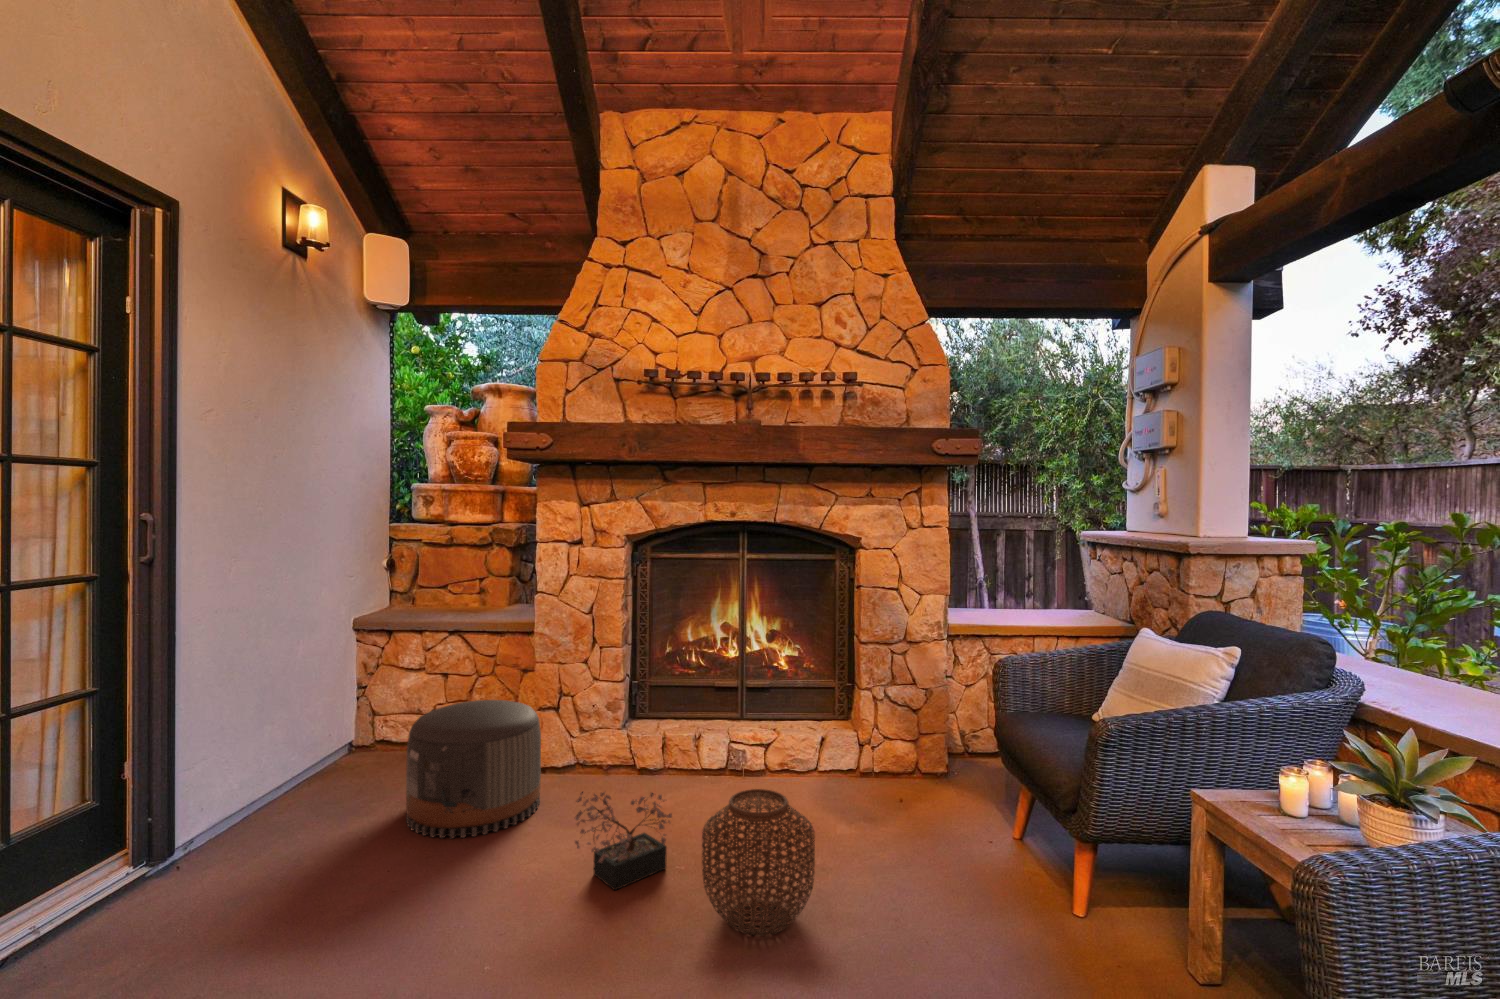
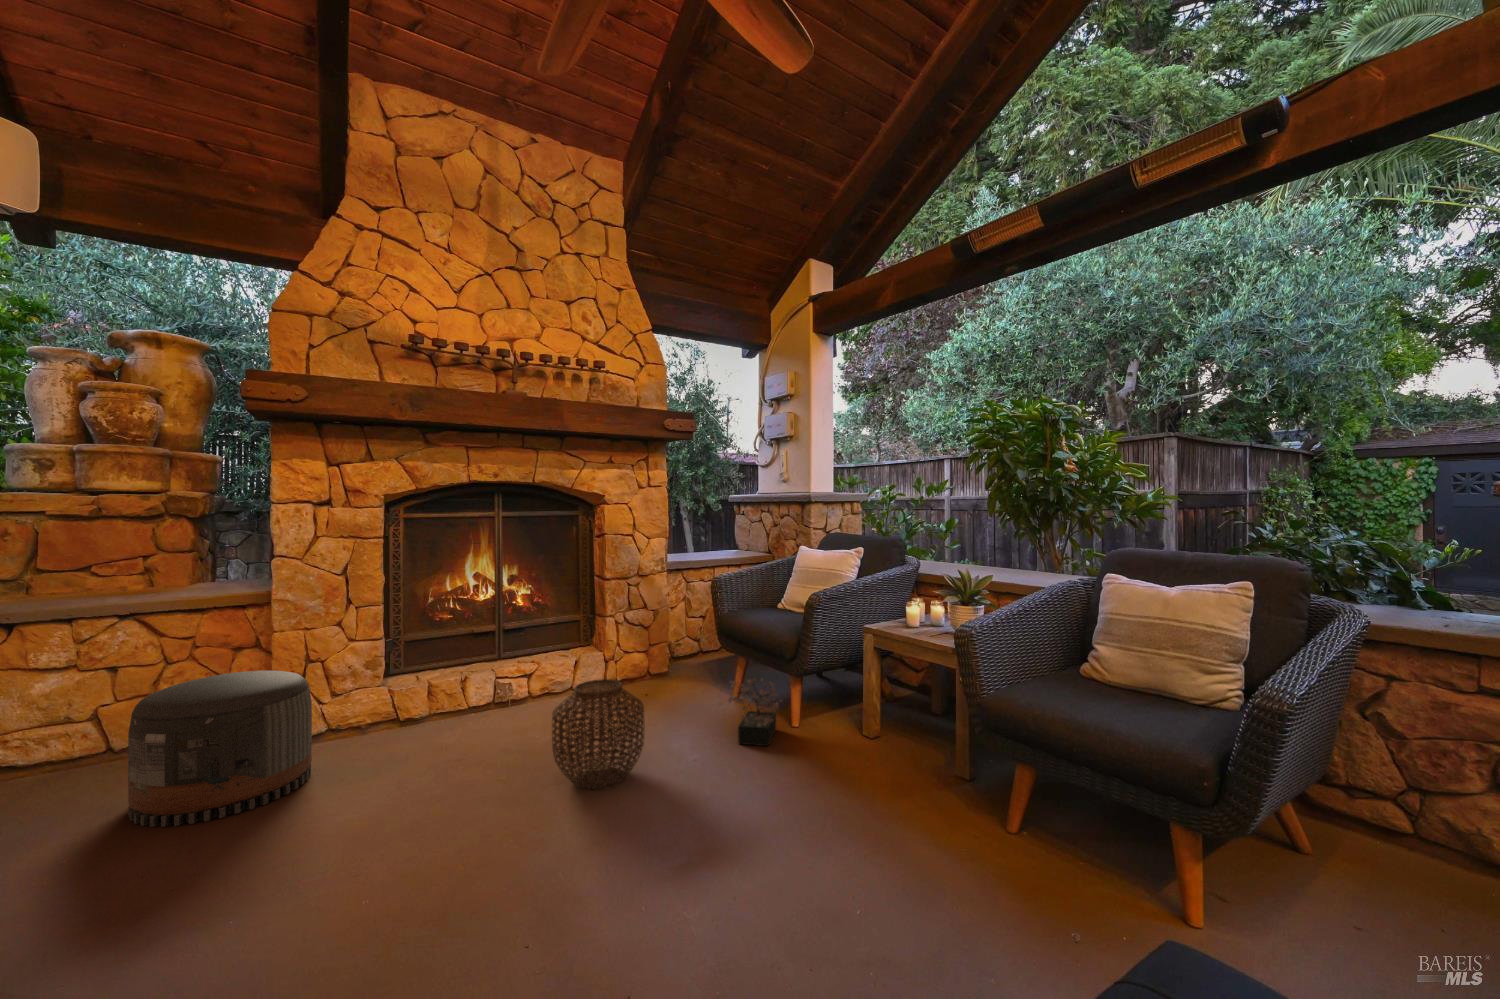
decorative plant: present [575,792,672,890] -> present [729,678,782,746]

